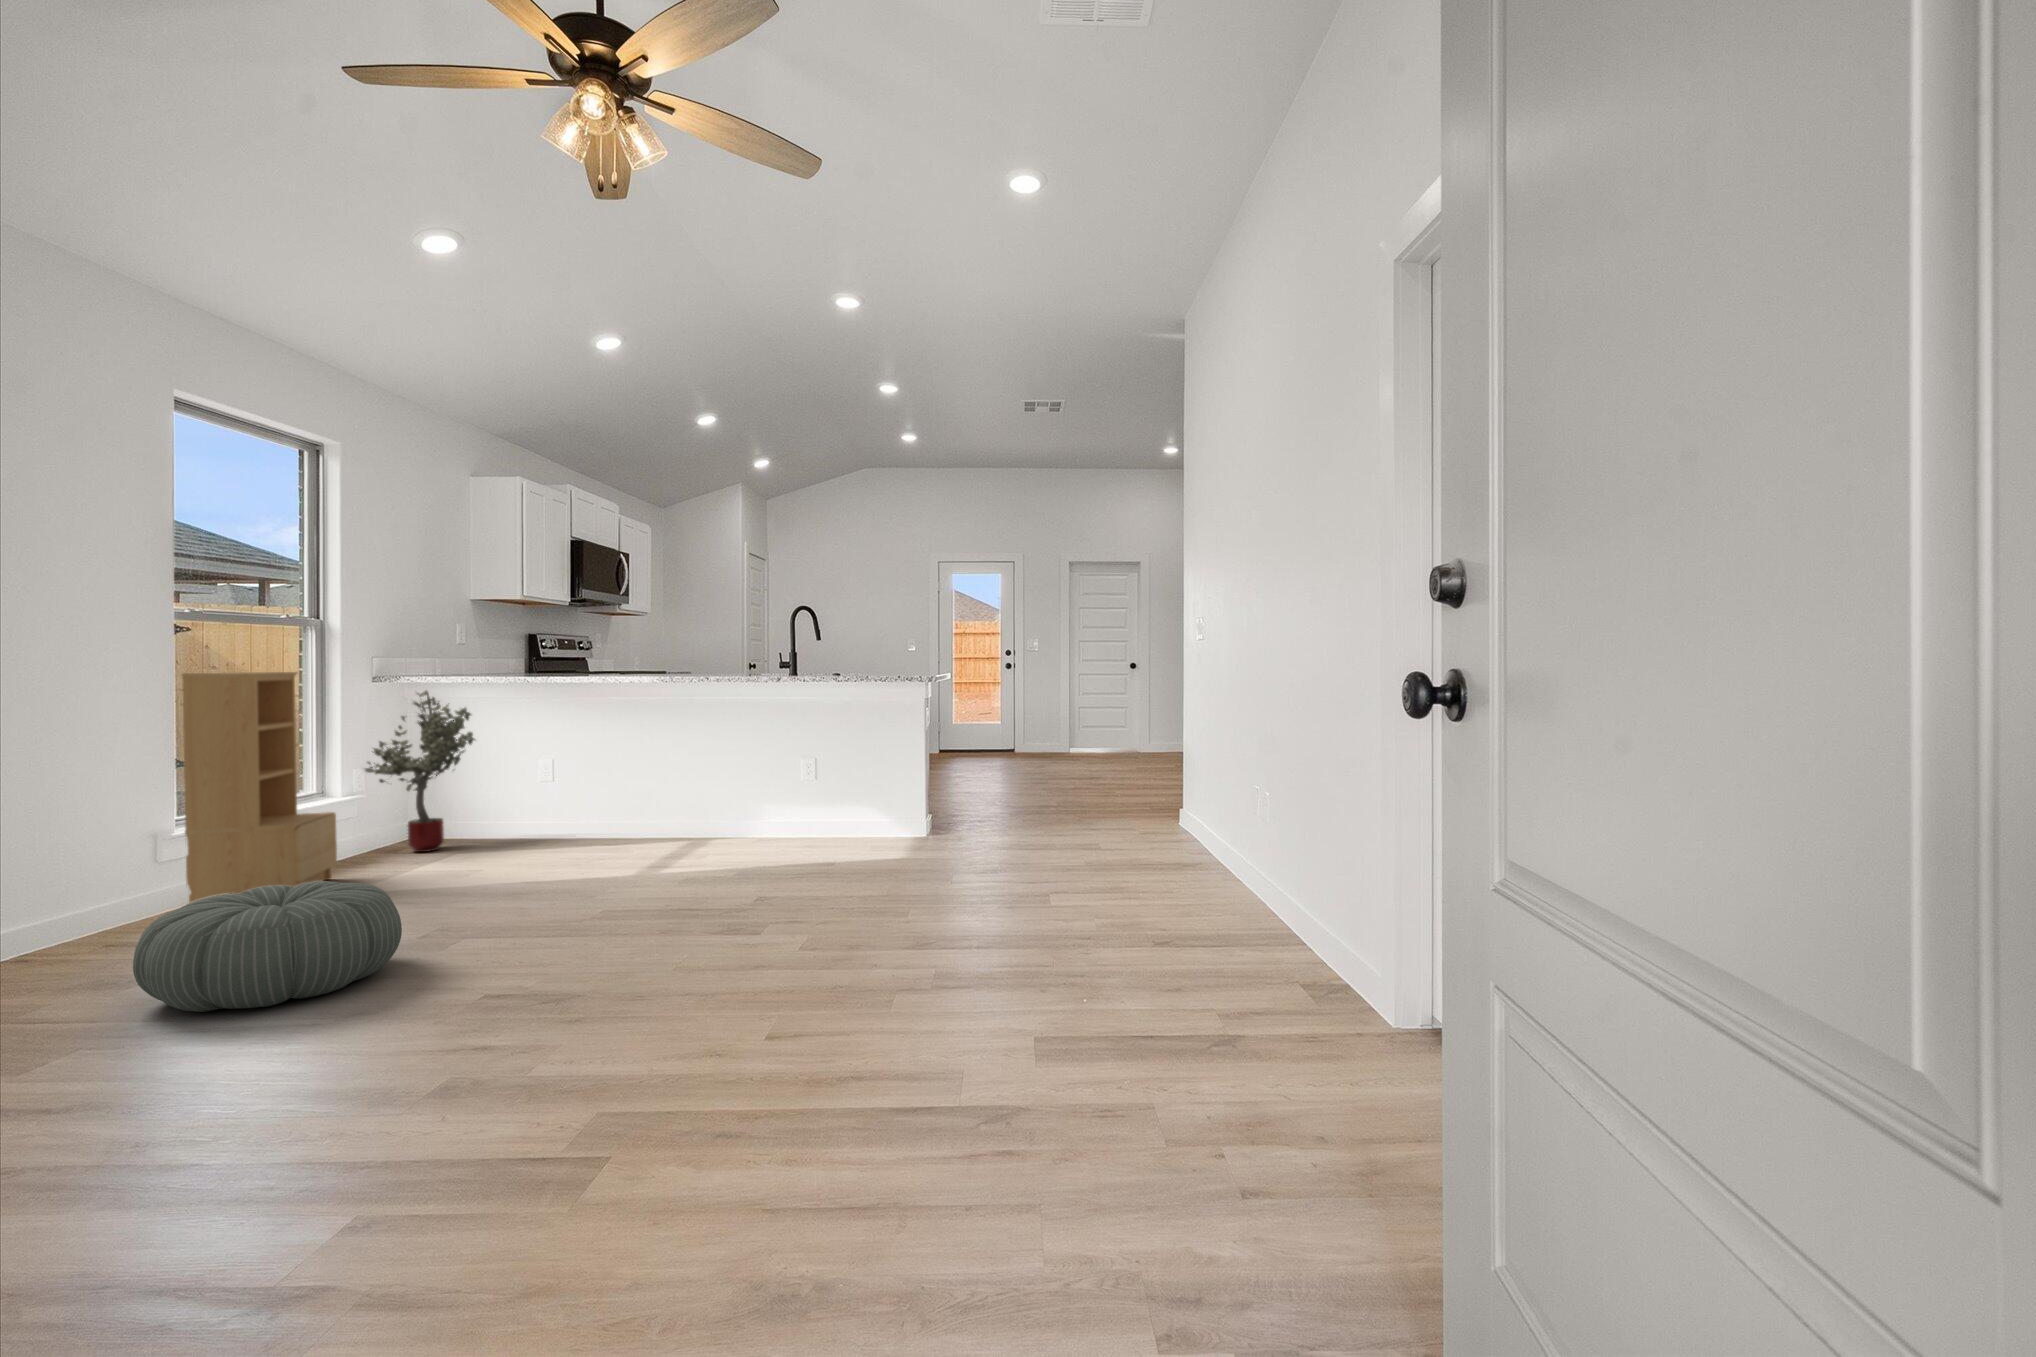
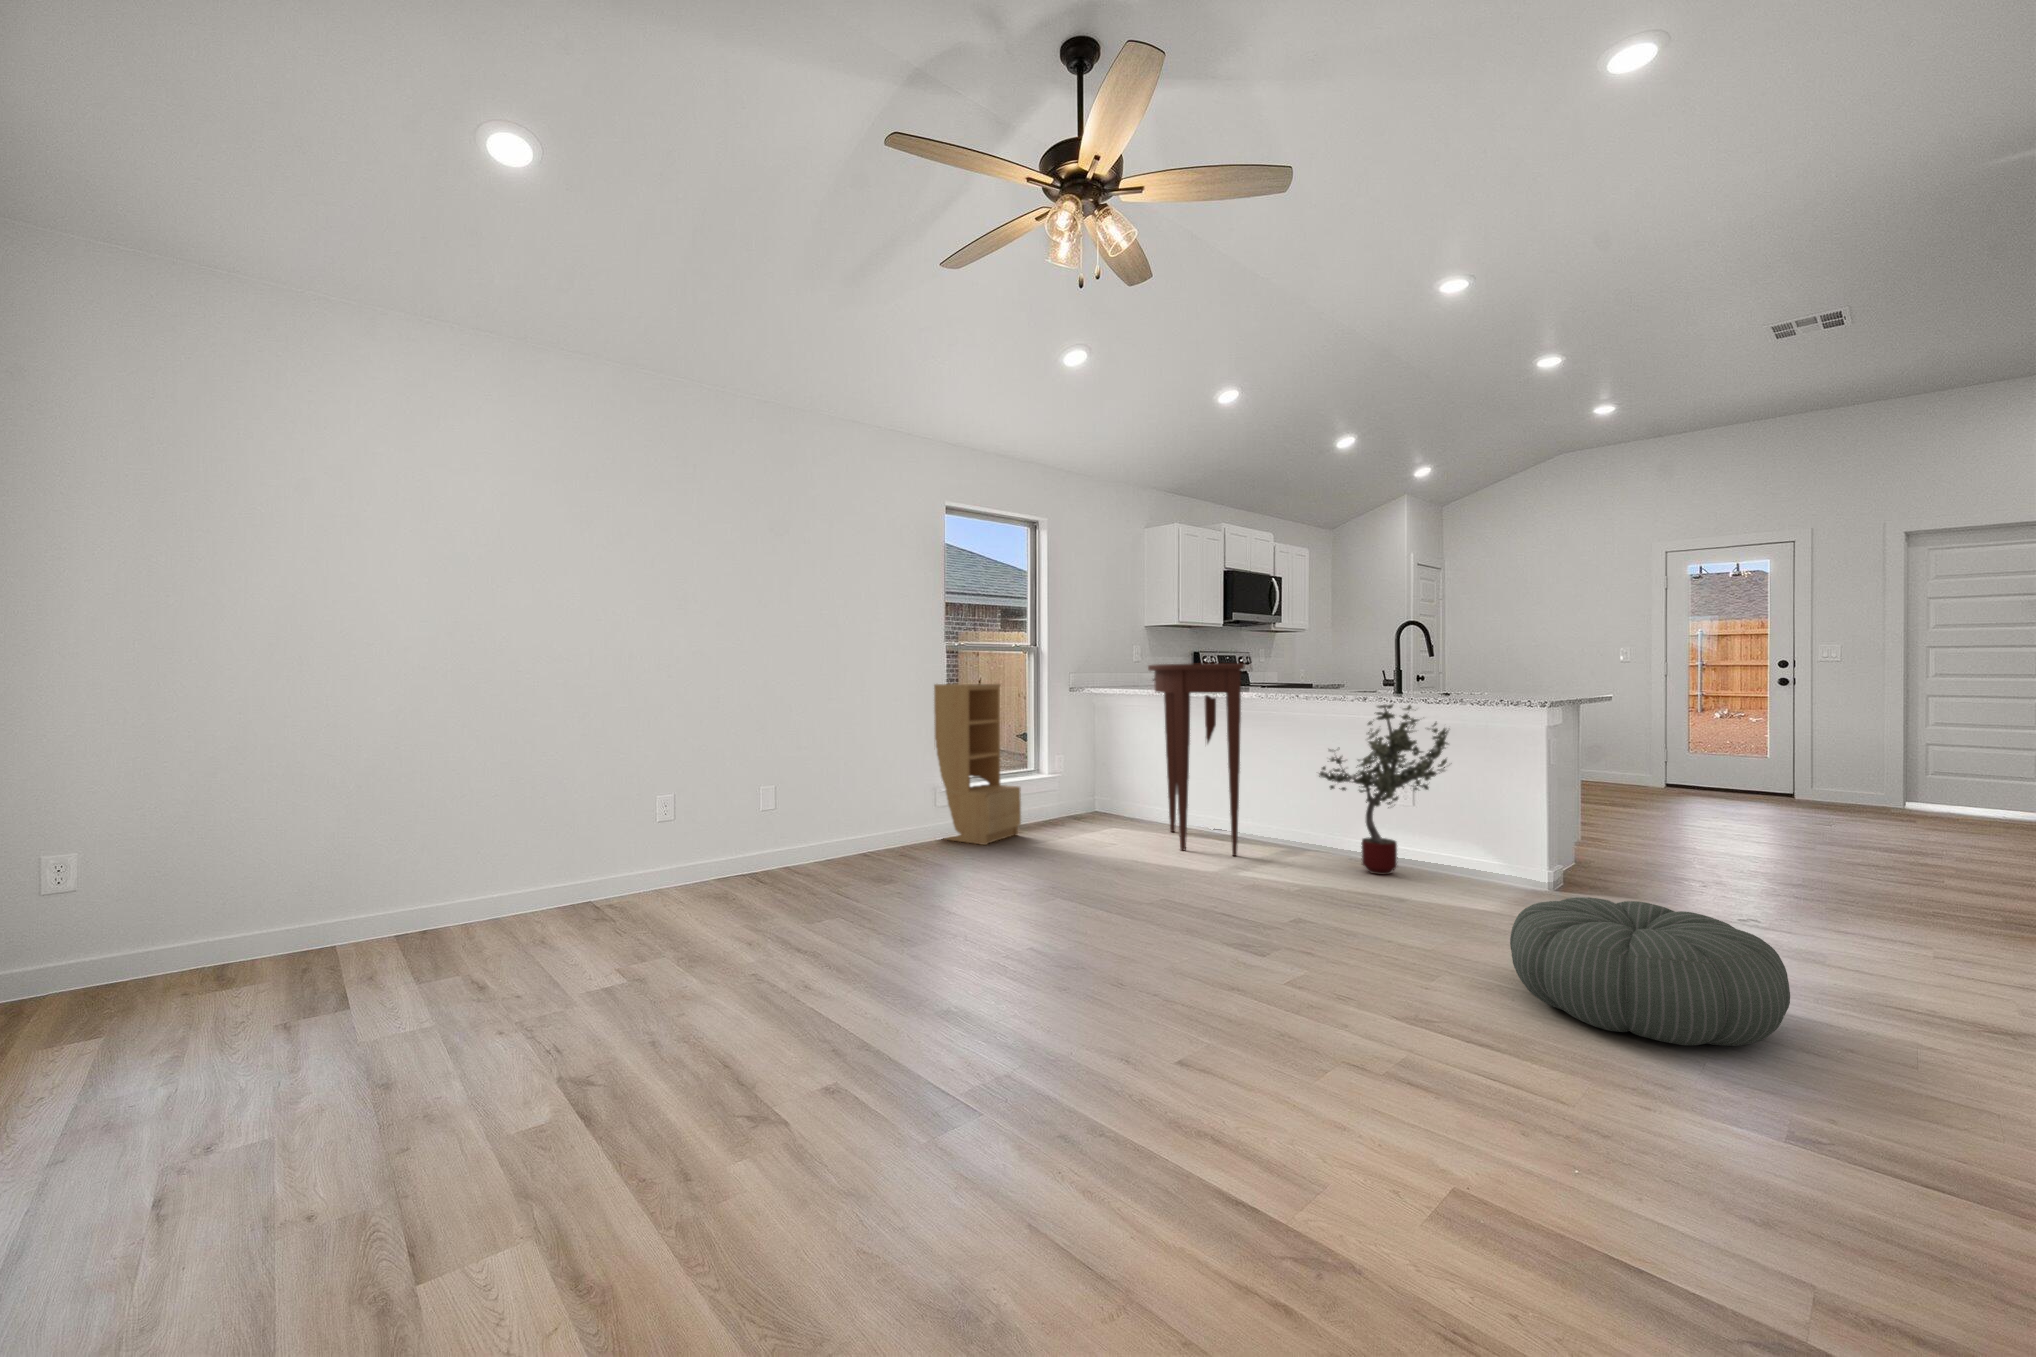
console table: none [524,647,658,859] -> present [1148,663,1245,856]
potted tree: present [365,691,475,852] -> present [1319,704,1448,875]
pouf: present [133,881,402,1012] -> present [1510,897,1790,1046]

